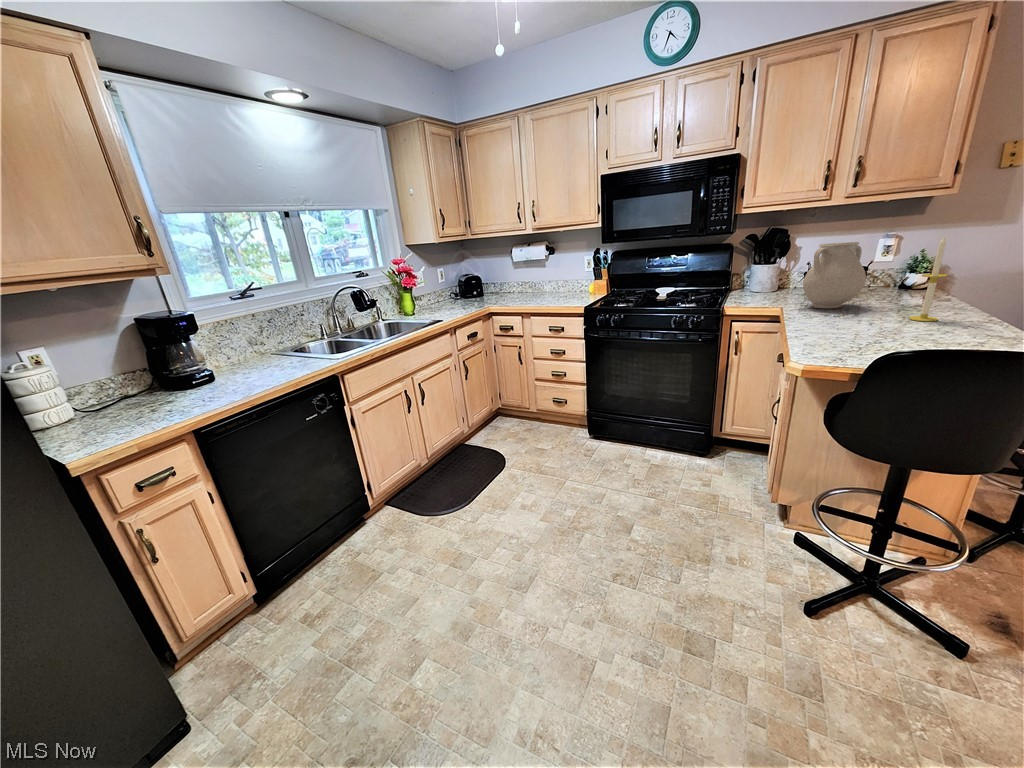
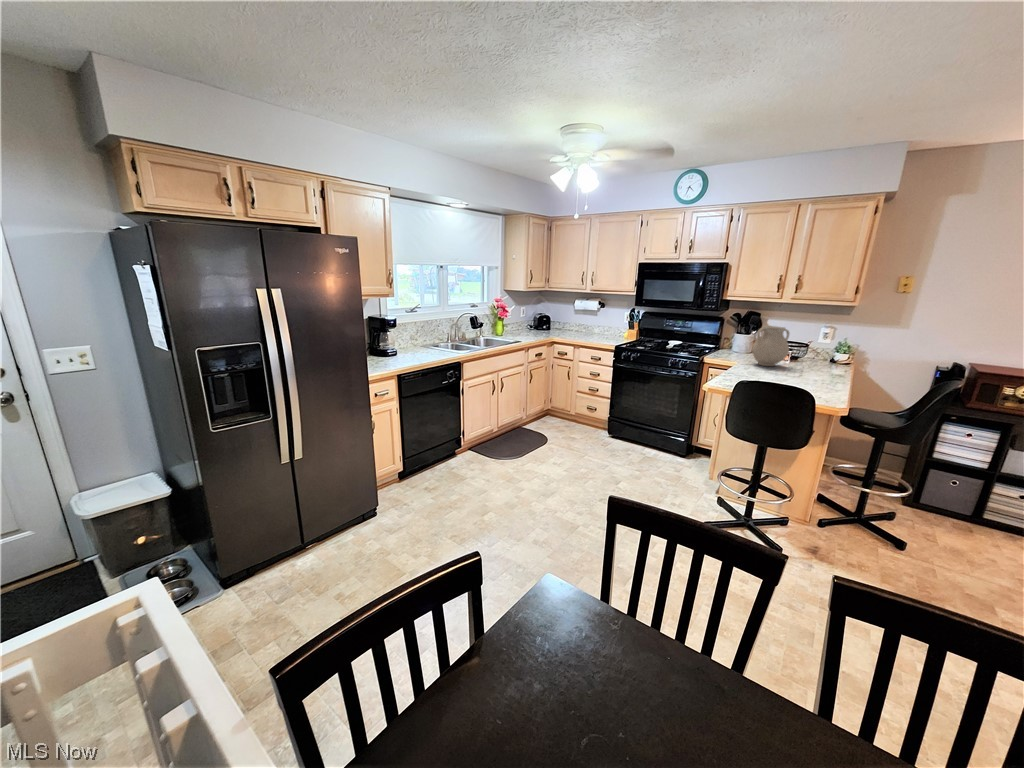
candle: present [909,237,948,321] -> none [801,330,820,379]

